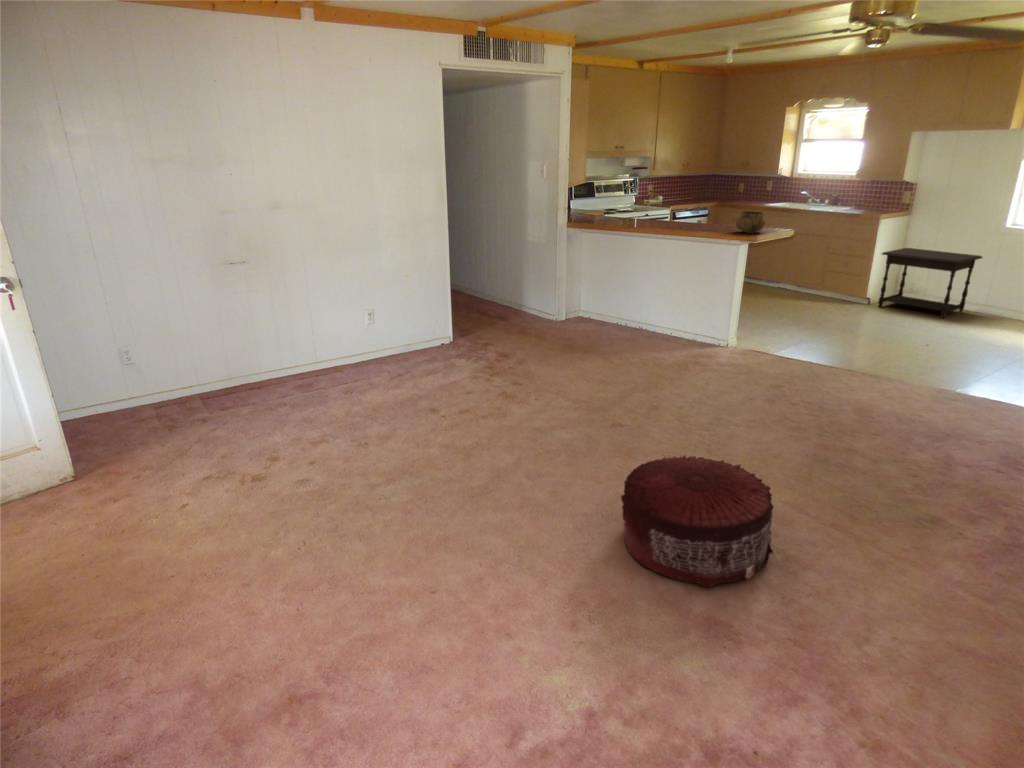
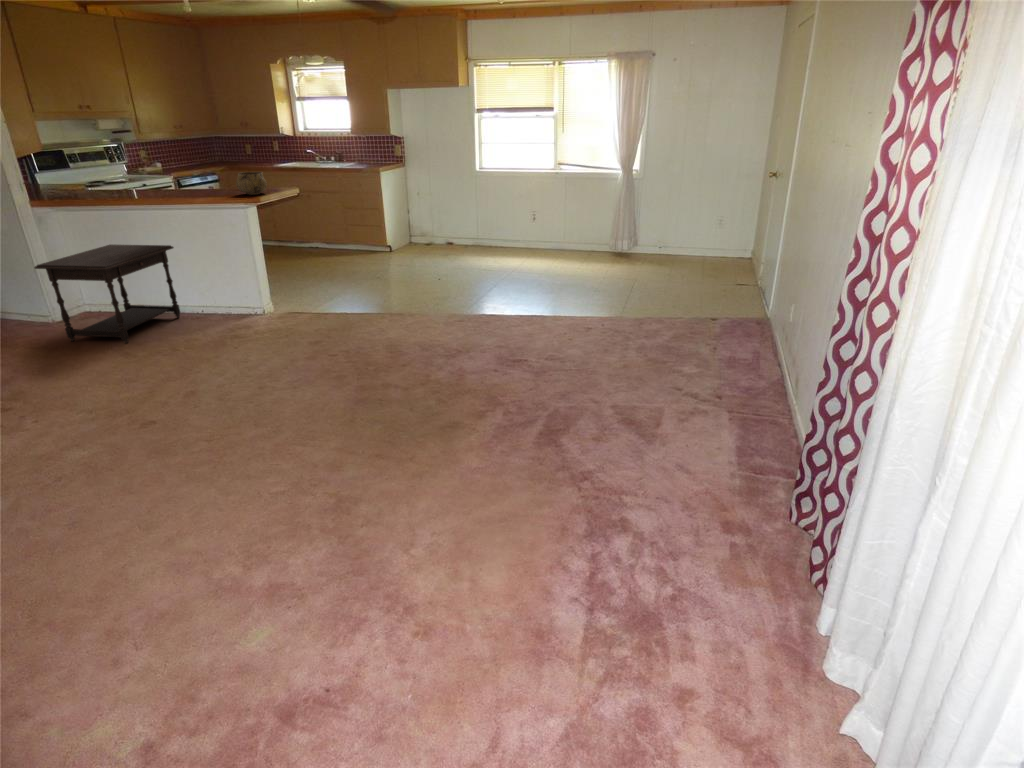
side table: present [878,248,982,318] -> present [34,245,180,344]
pouf: present [621,455,774,587] -> none [134,440,323,590]

